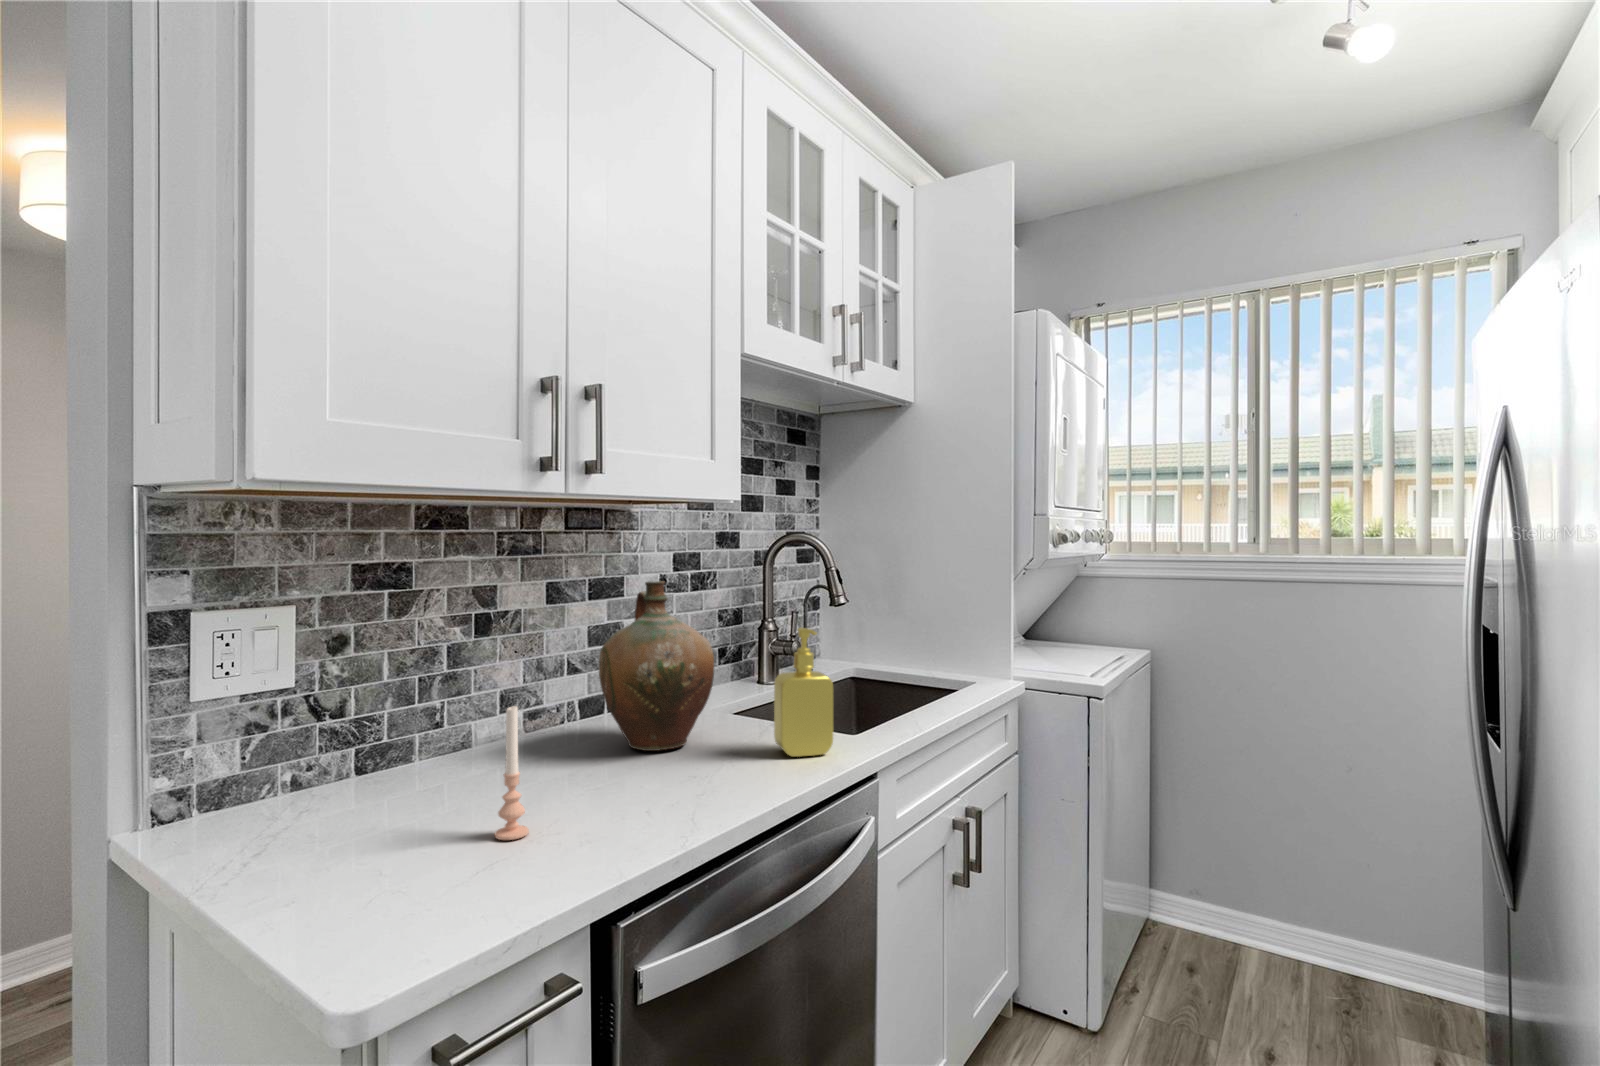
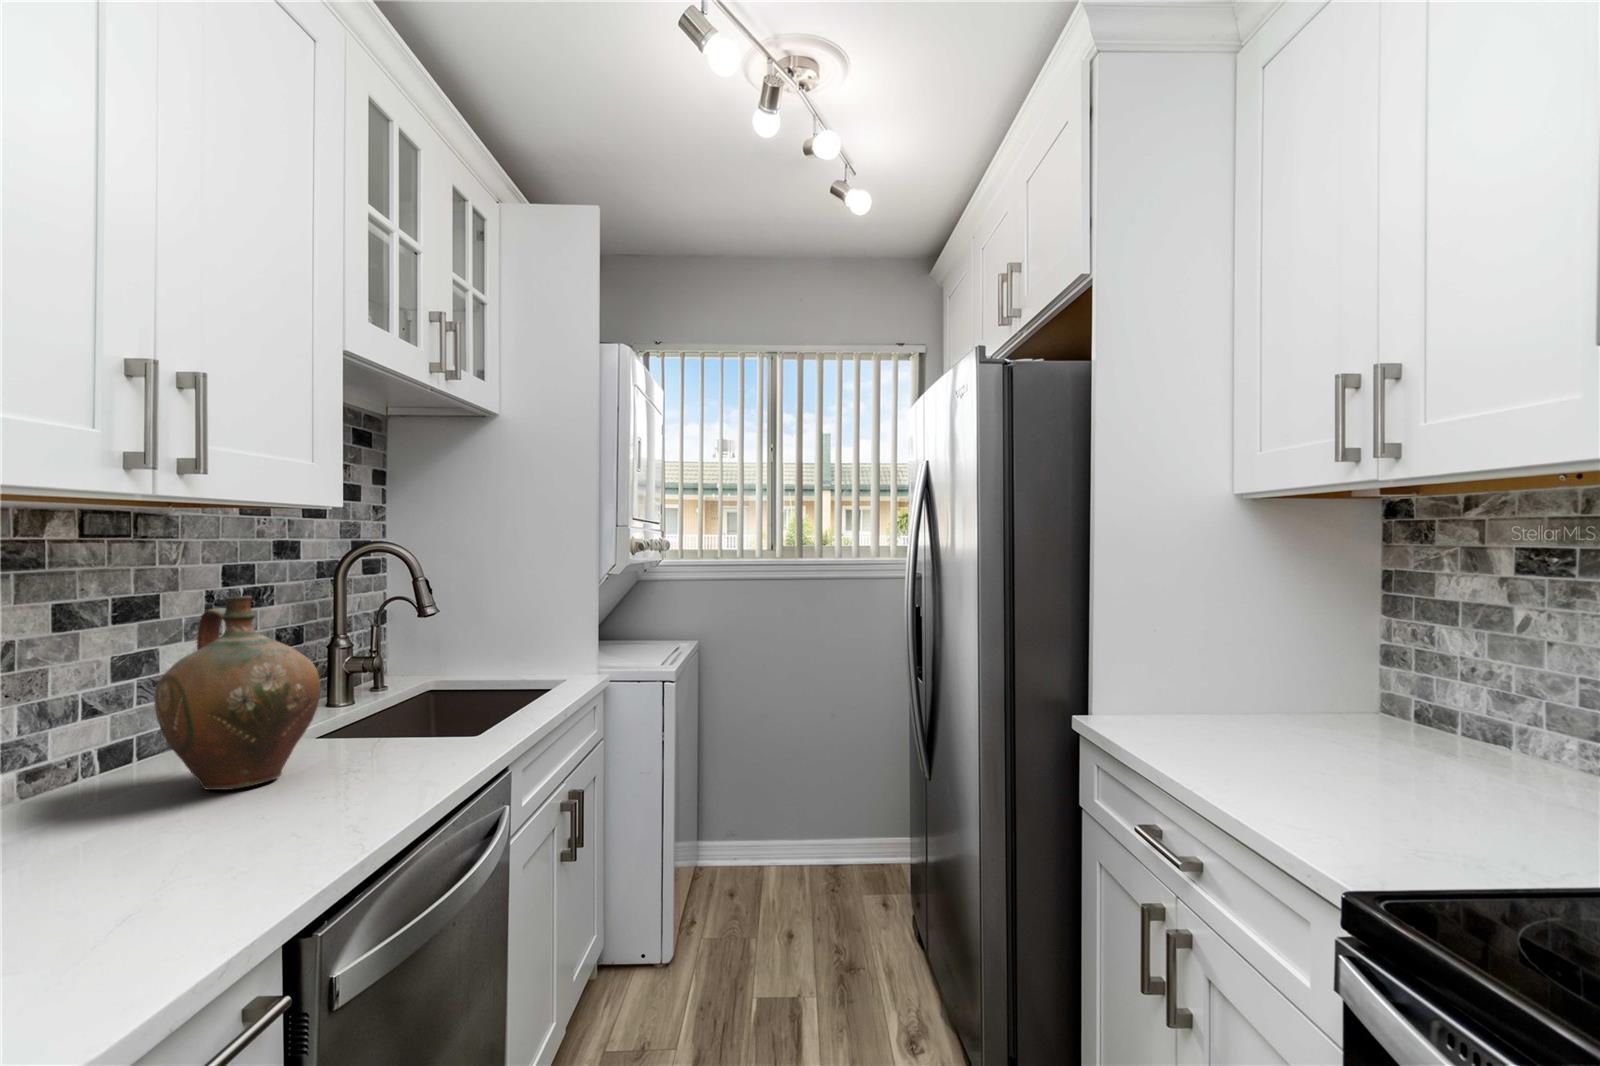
soap dispenser: present [774,628,833,757] -> none [394,636,461,767]
candle: present [495,706,529,840] -> none [80,747,132,910]

